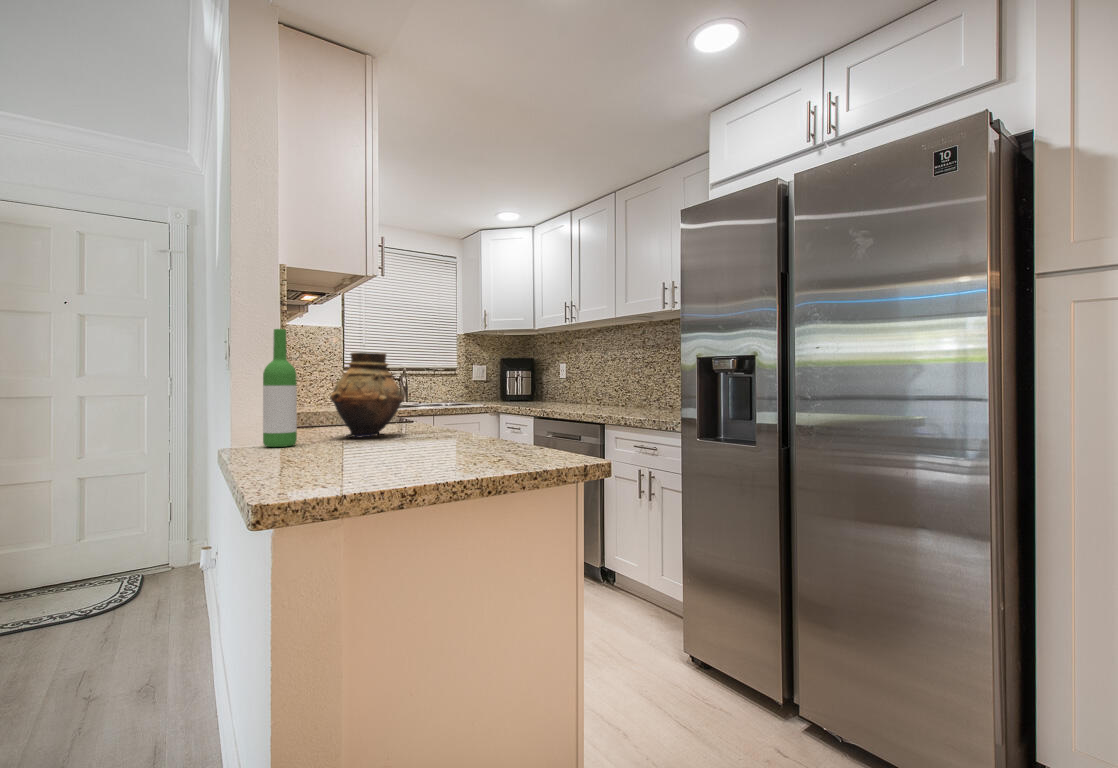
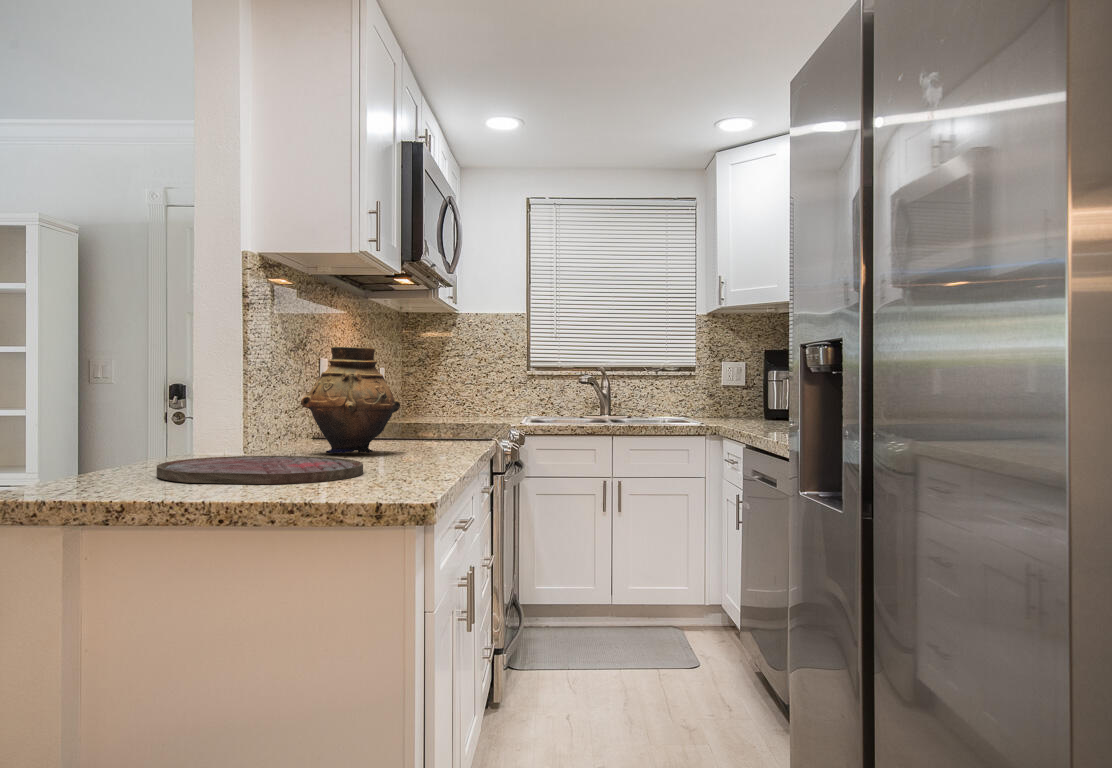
wine bottle: present [263,329,297,447] -> none [213,321,251,457]
cutting board: none [308,440,476,468] -> present [156,456,363,484]

